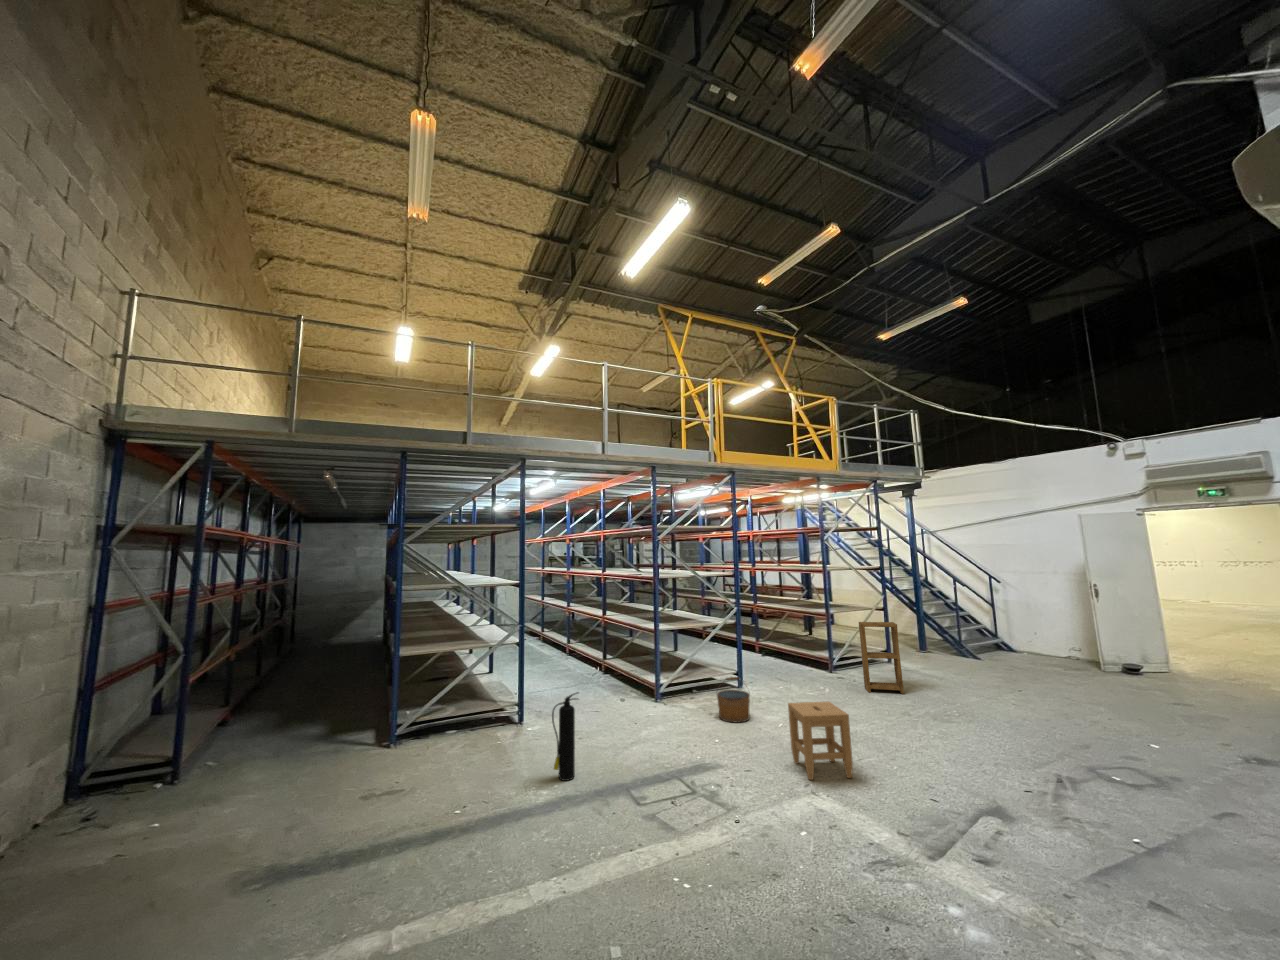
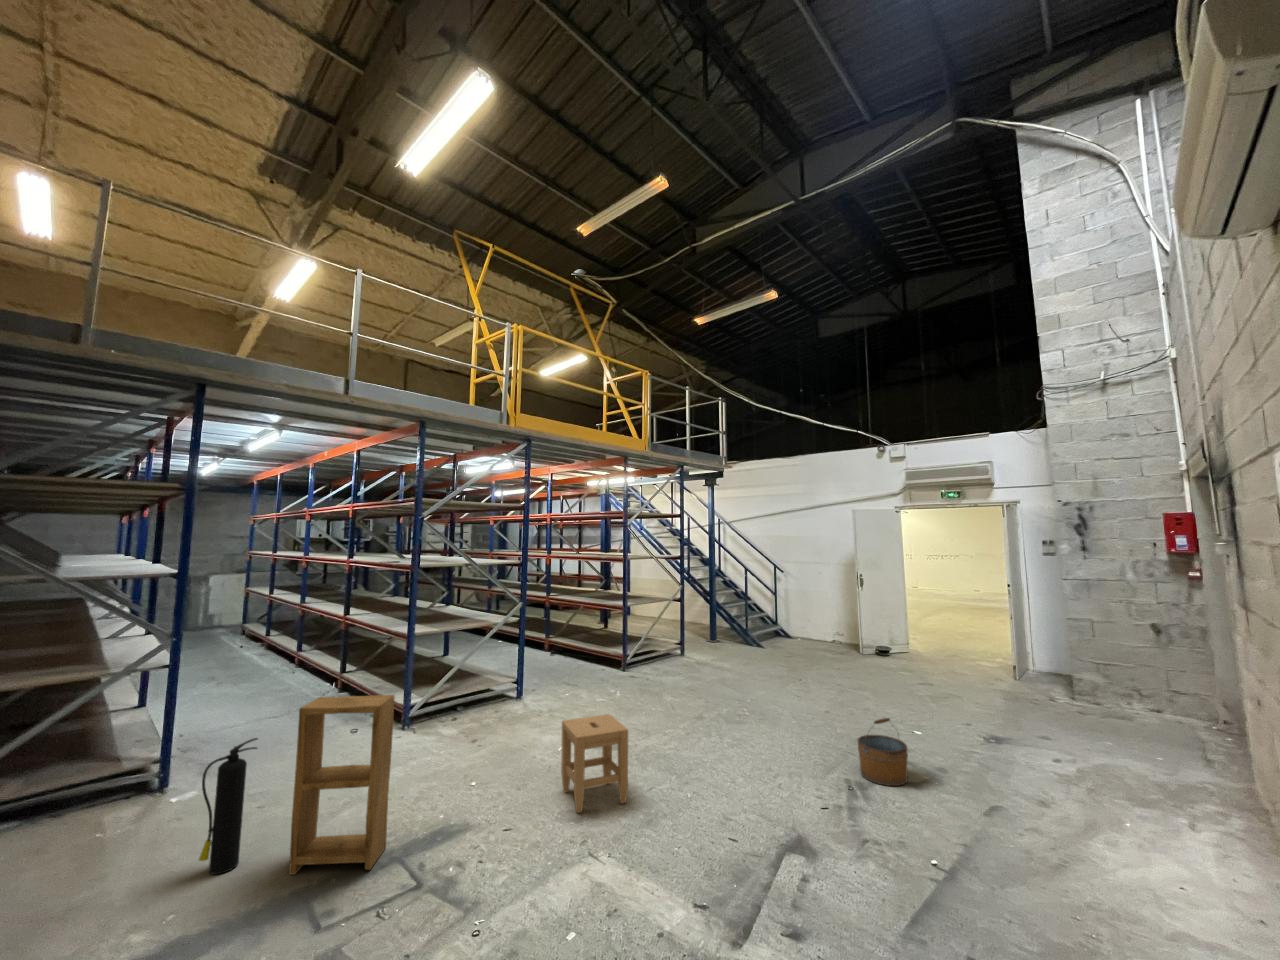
shelving unit: present [859,622,904,694] -> present [289,695,394,875]
bucket: present [717,677,750,722] -> present [858,718,908,786]

